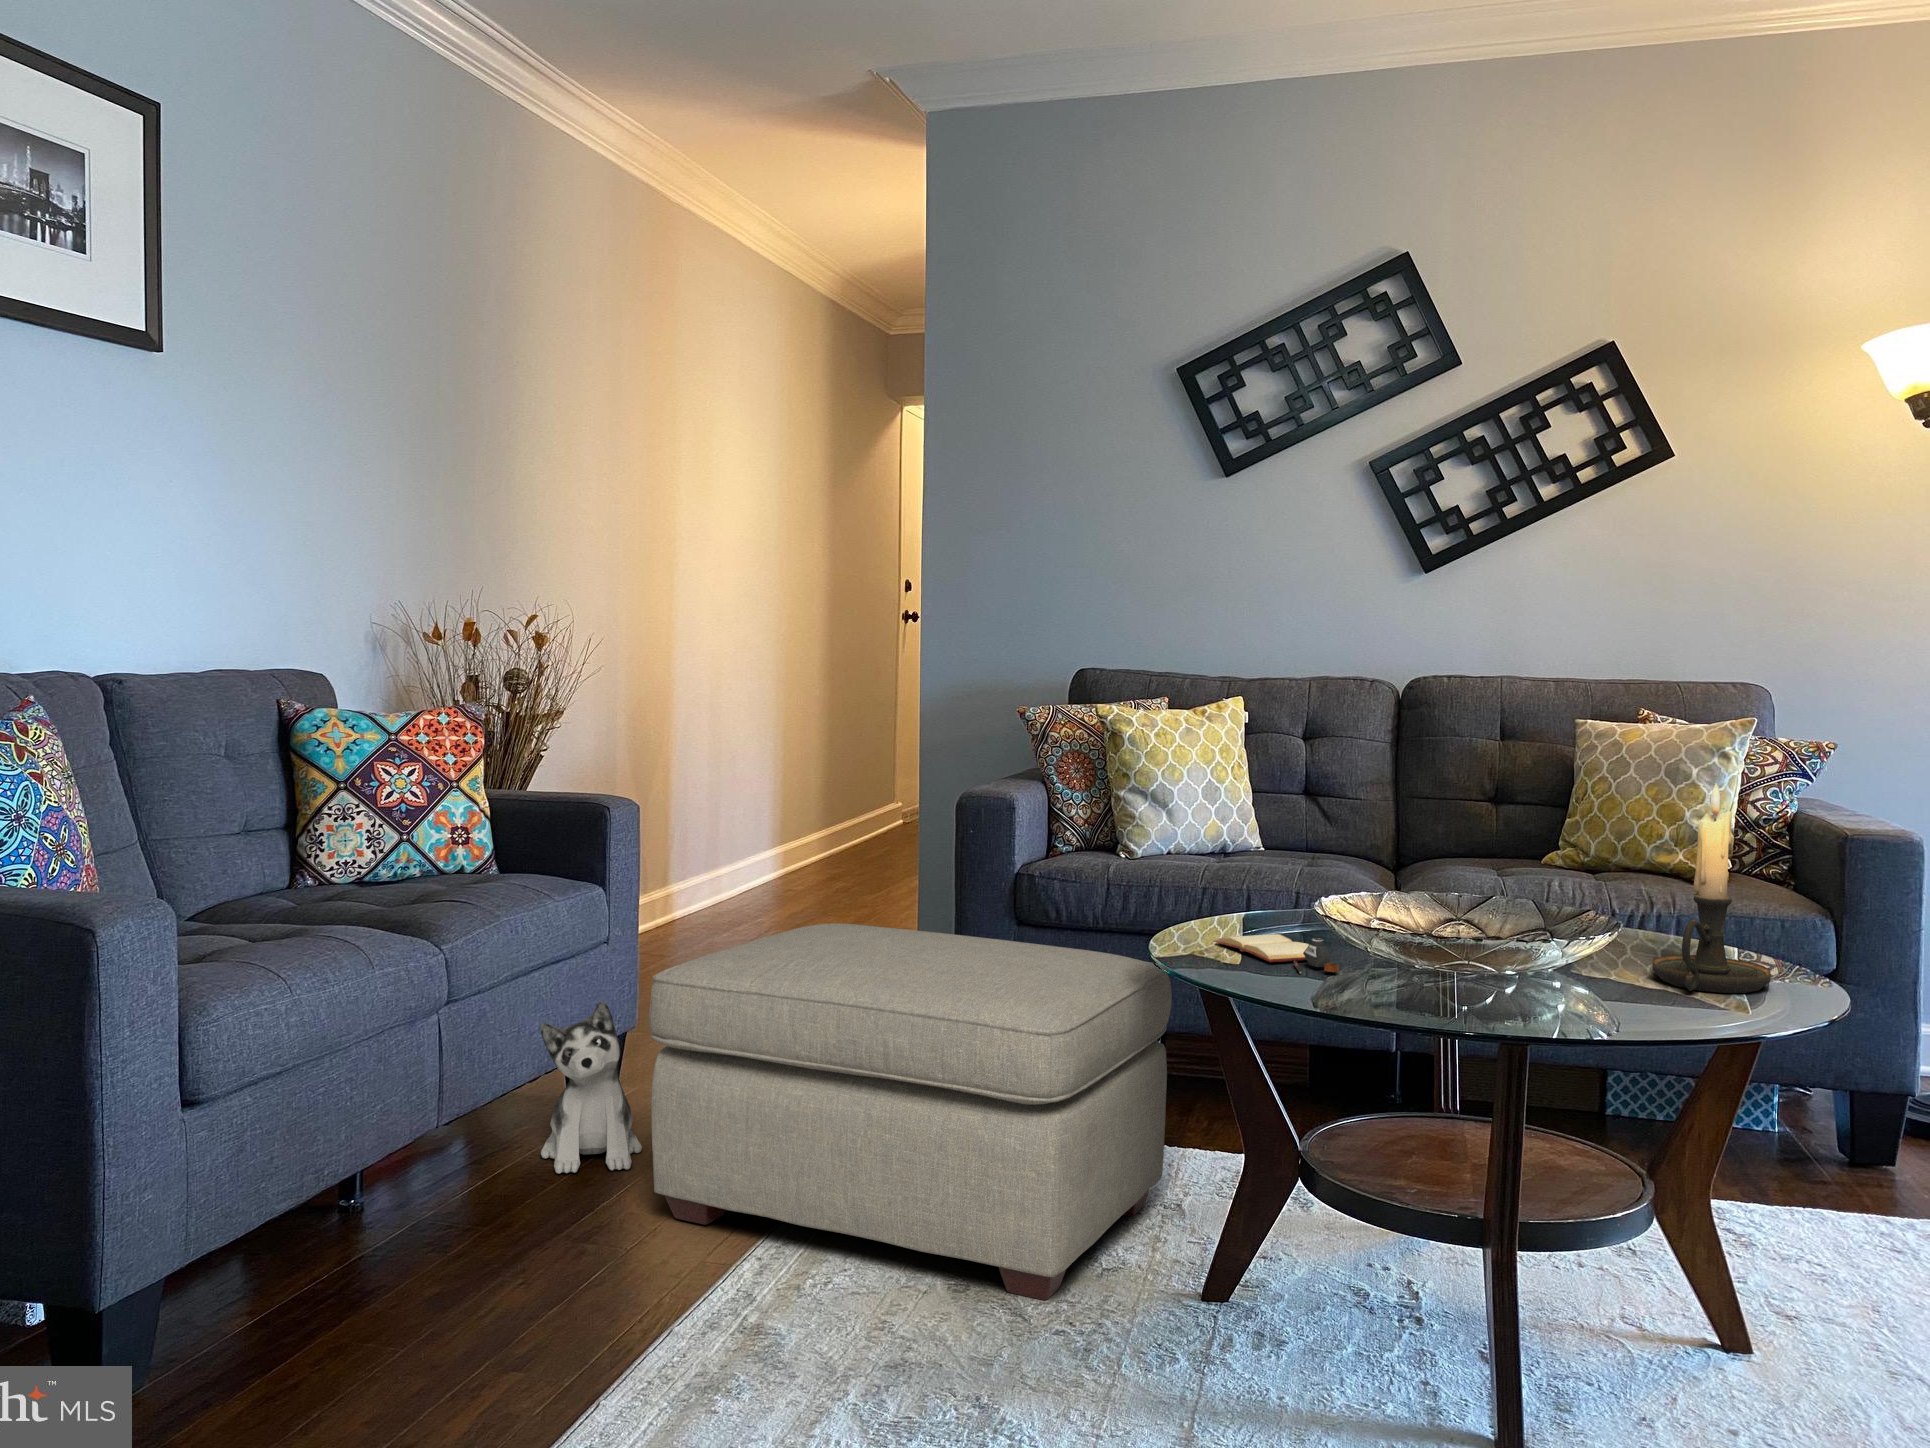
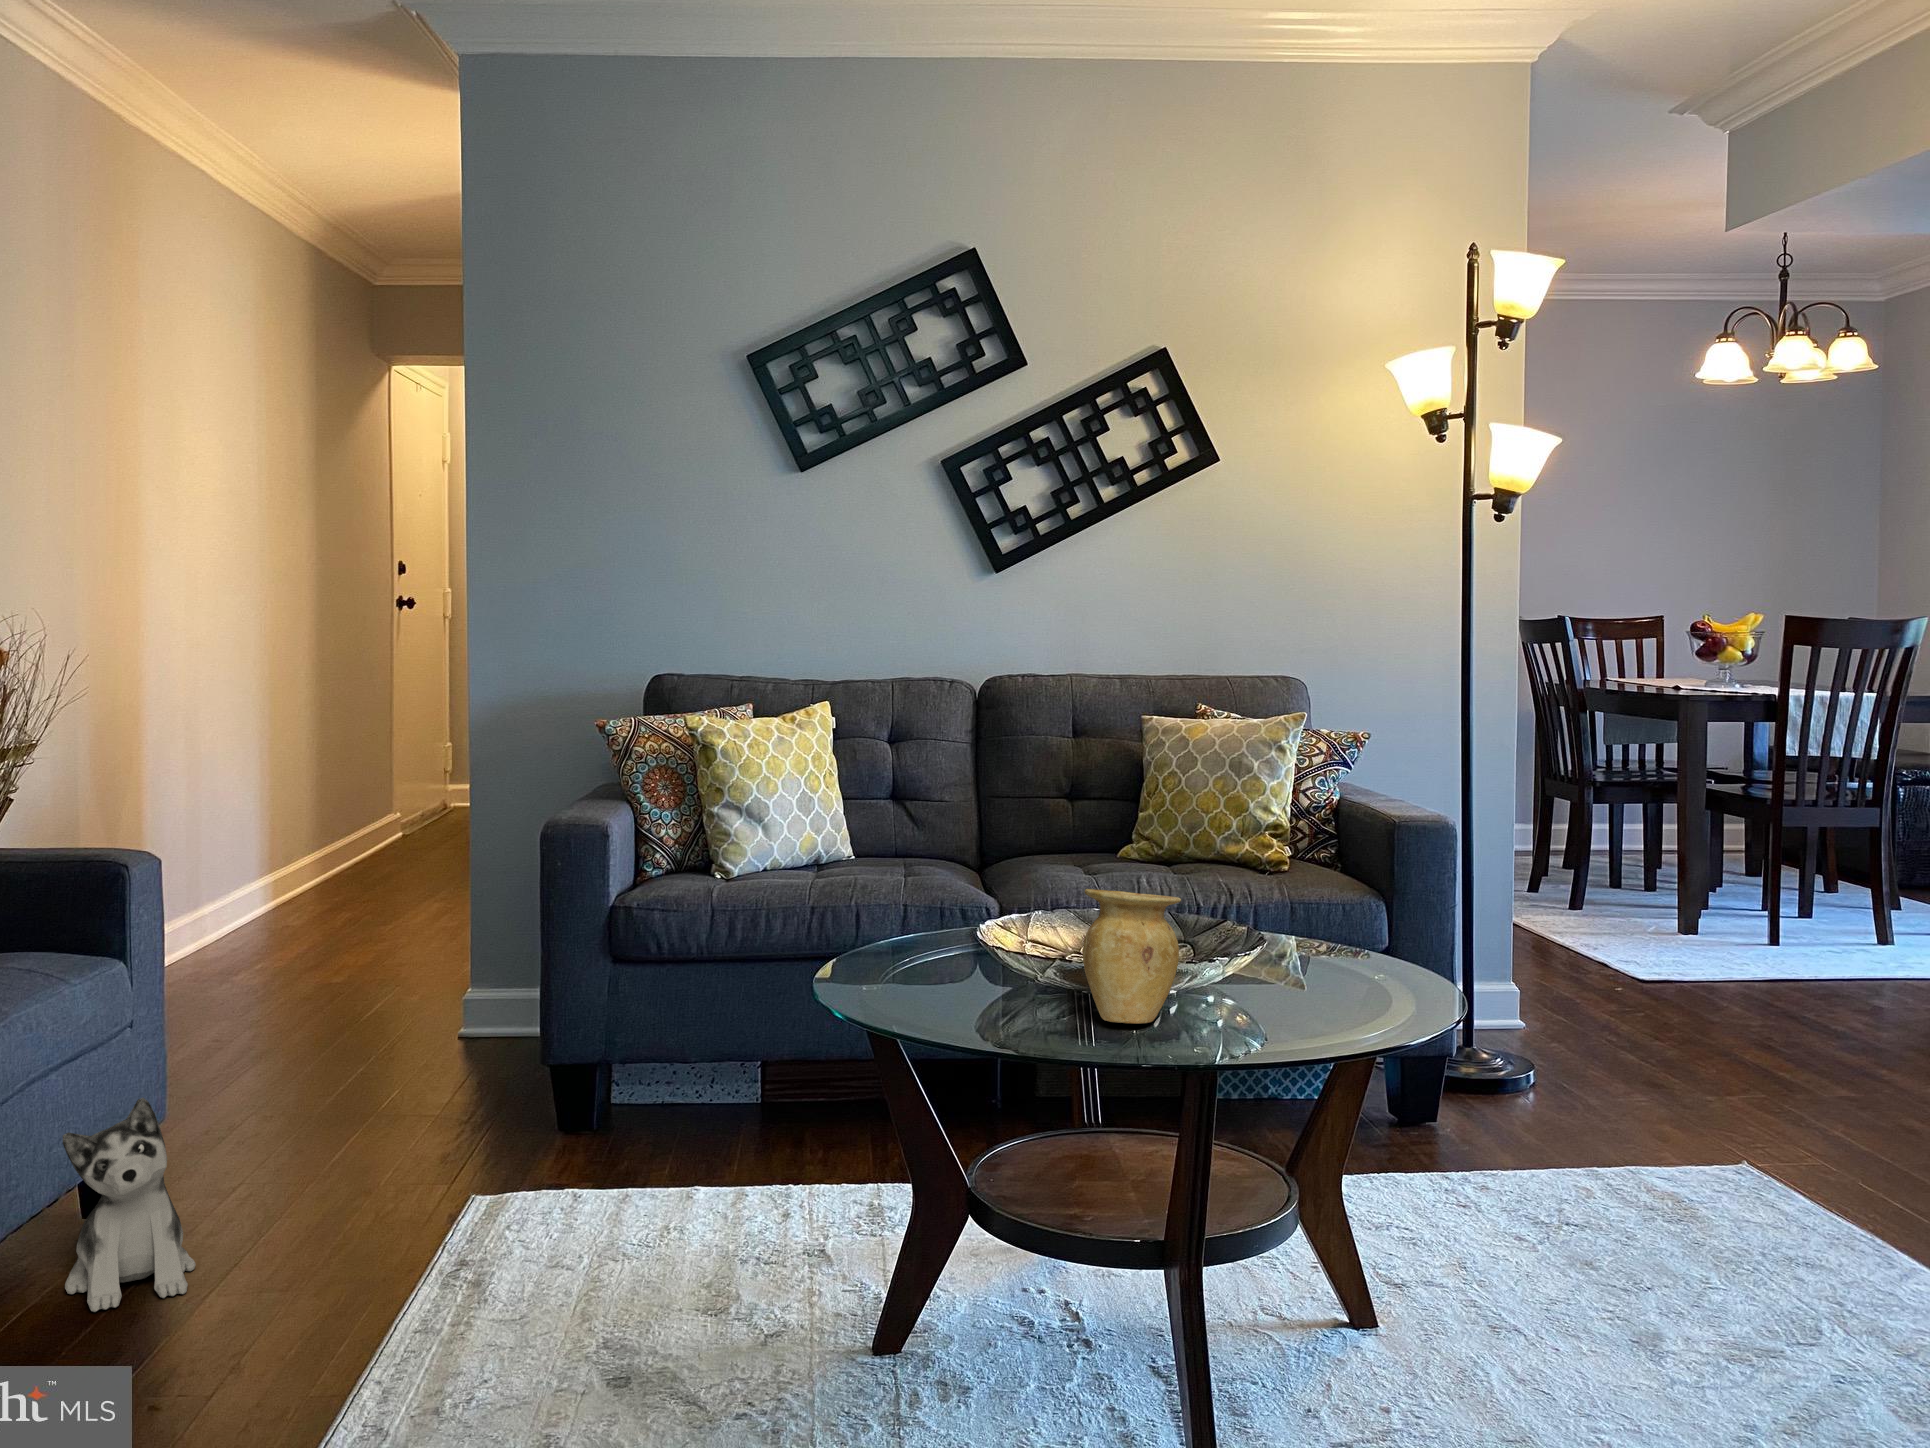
candle holder: present [1652,783,1771,993] -> none [1290,793,1396,996]
vase: none [1405,861,1510,997] -> present [1083,889,1181,1024]
ottoman: present [649,923,1172,1300] -> none [223,984,811,1382]
book: present [1213,934,1339,973] -> none [871,965,1011,1009]

